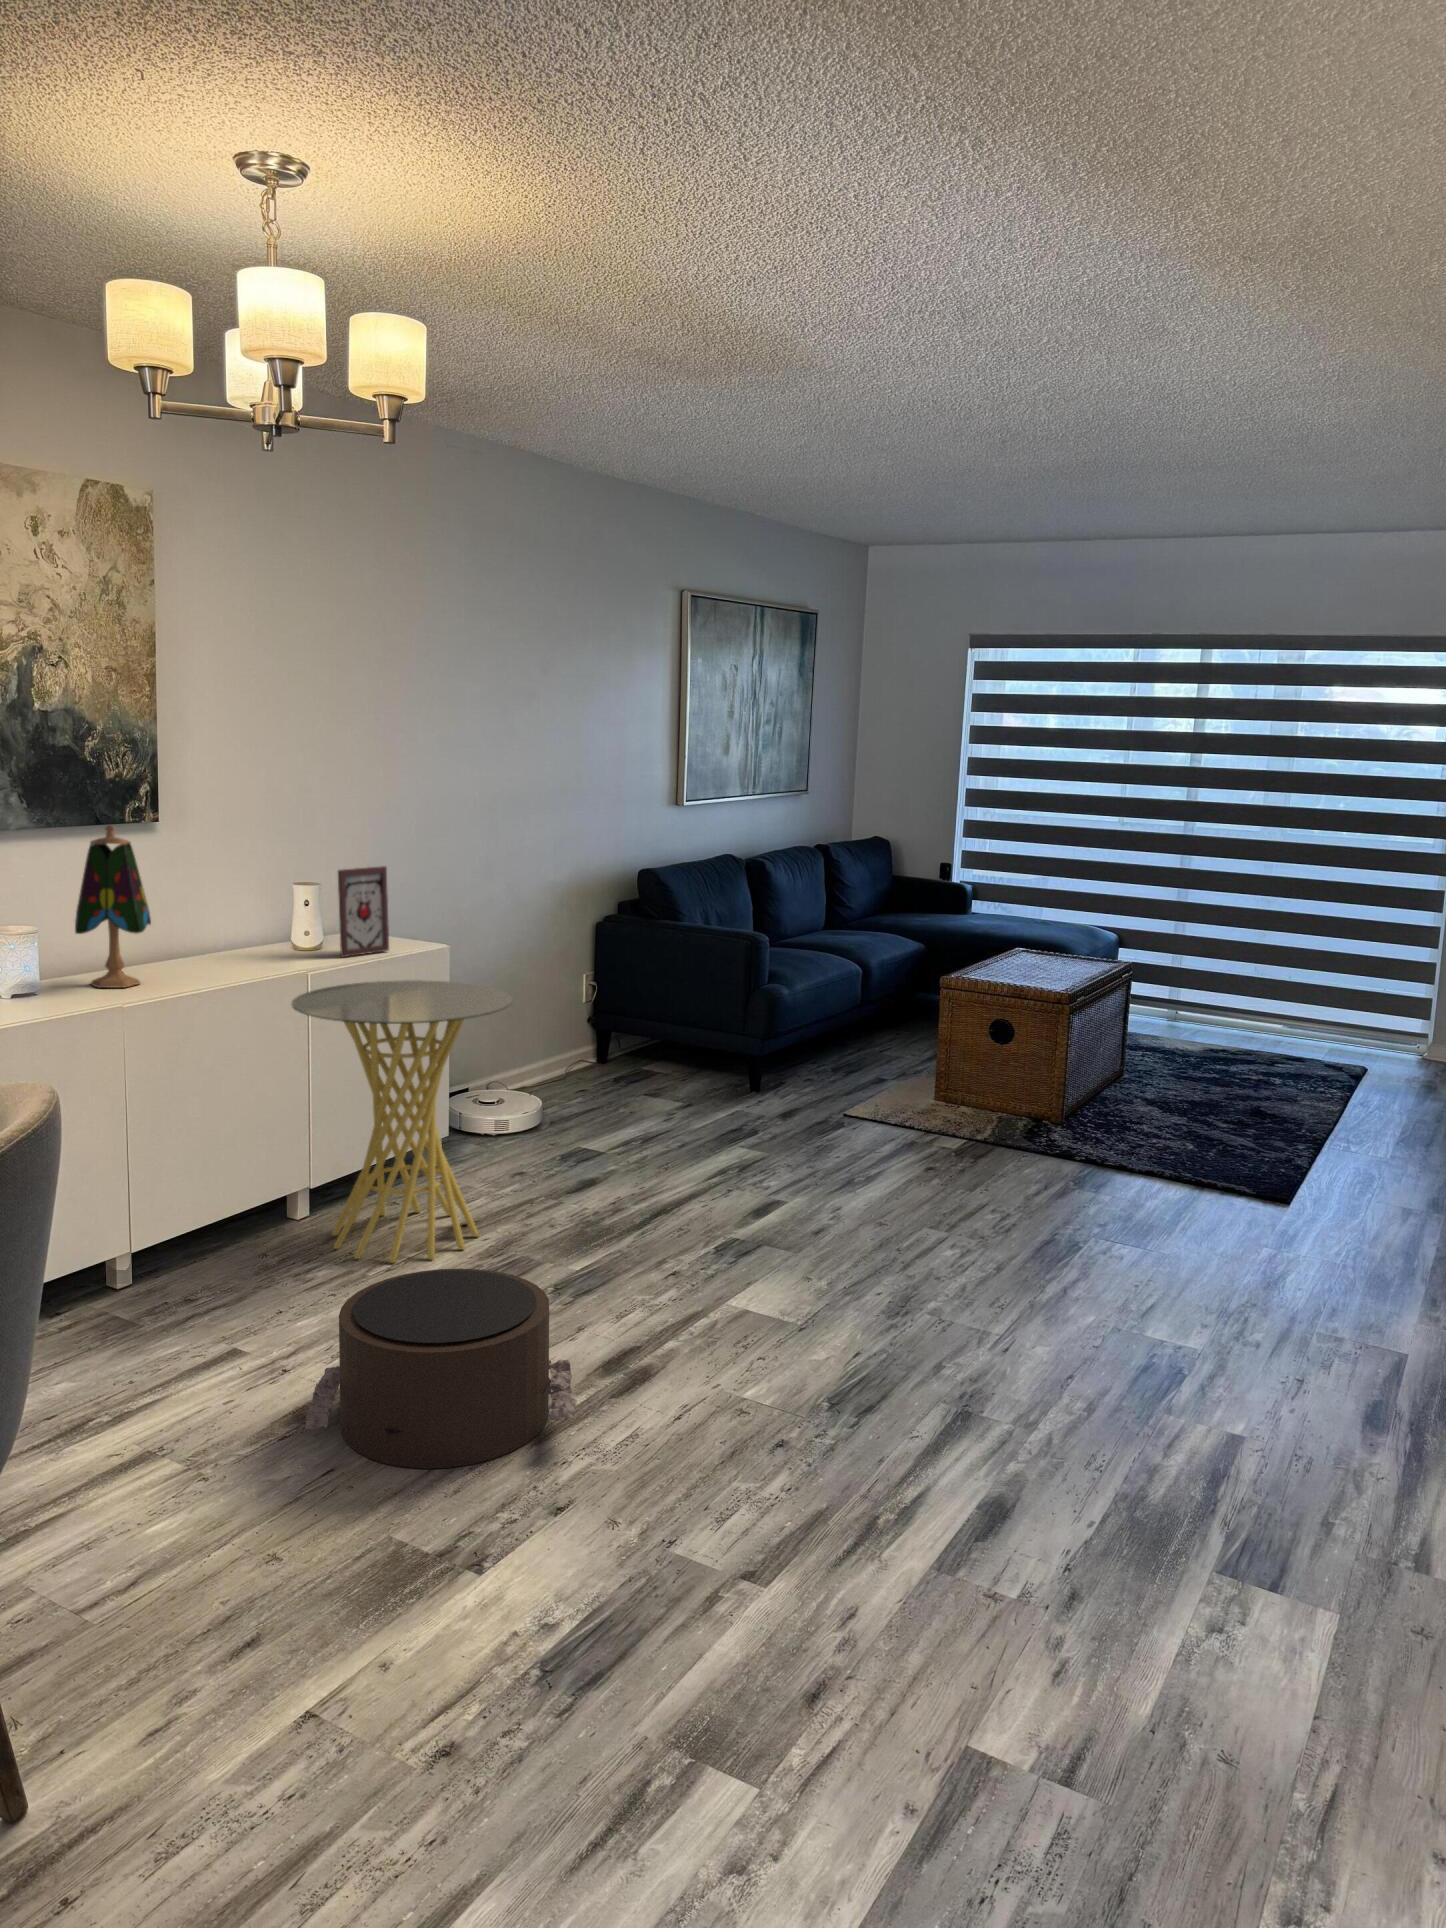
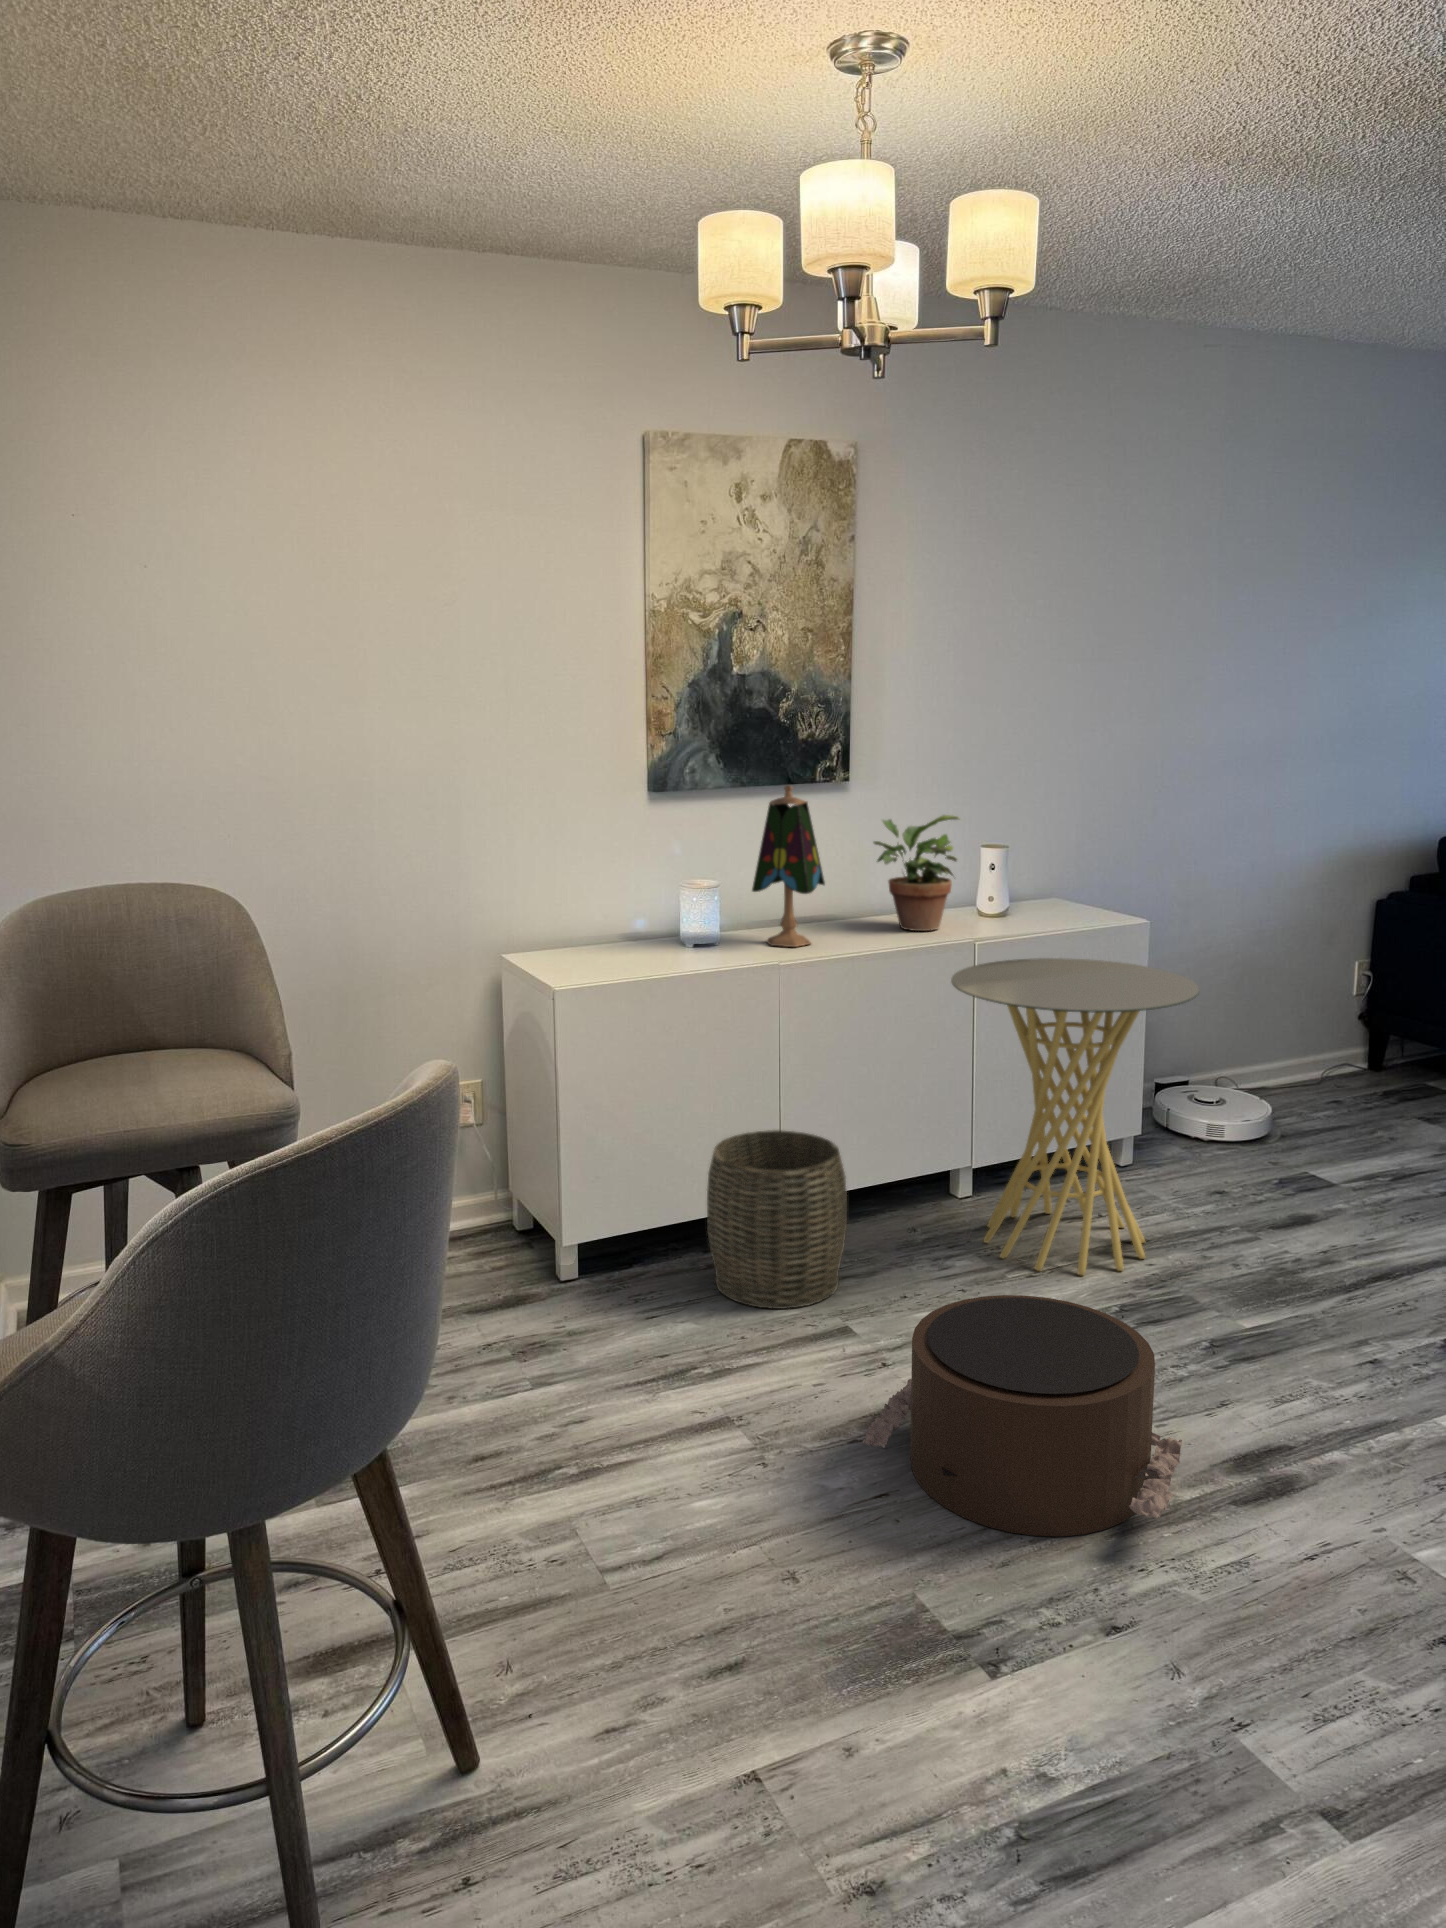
potted plant: none [189,853,281,965] -> present [874,815,959,931]
picture frame: present [338,866,389,957] -> none [1025,831,1083,929]
woven basket: none [64,1169,216,1348] -> present [707,1130,847,1309]

